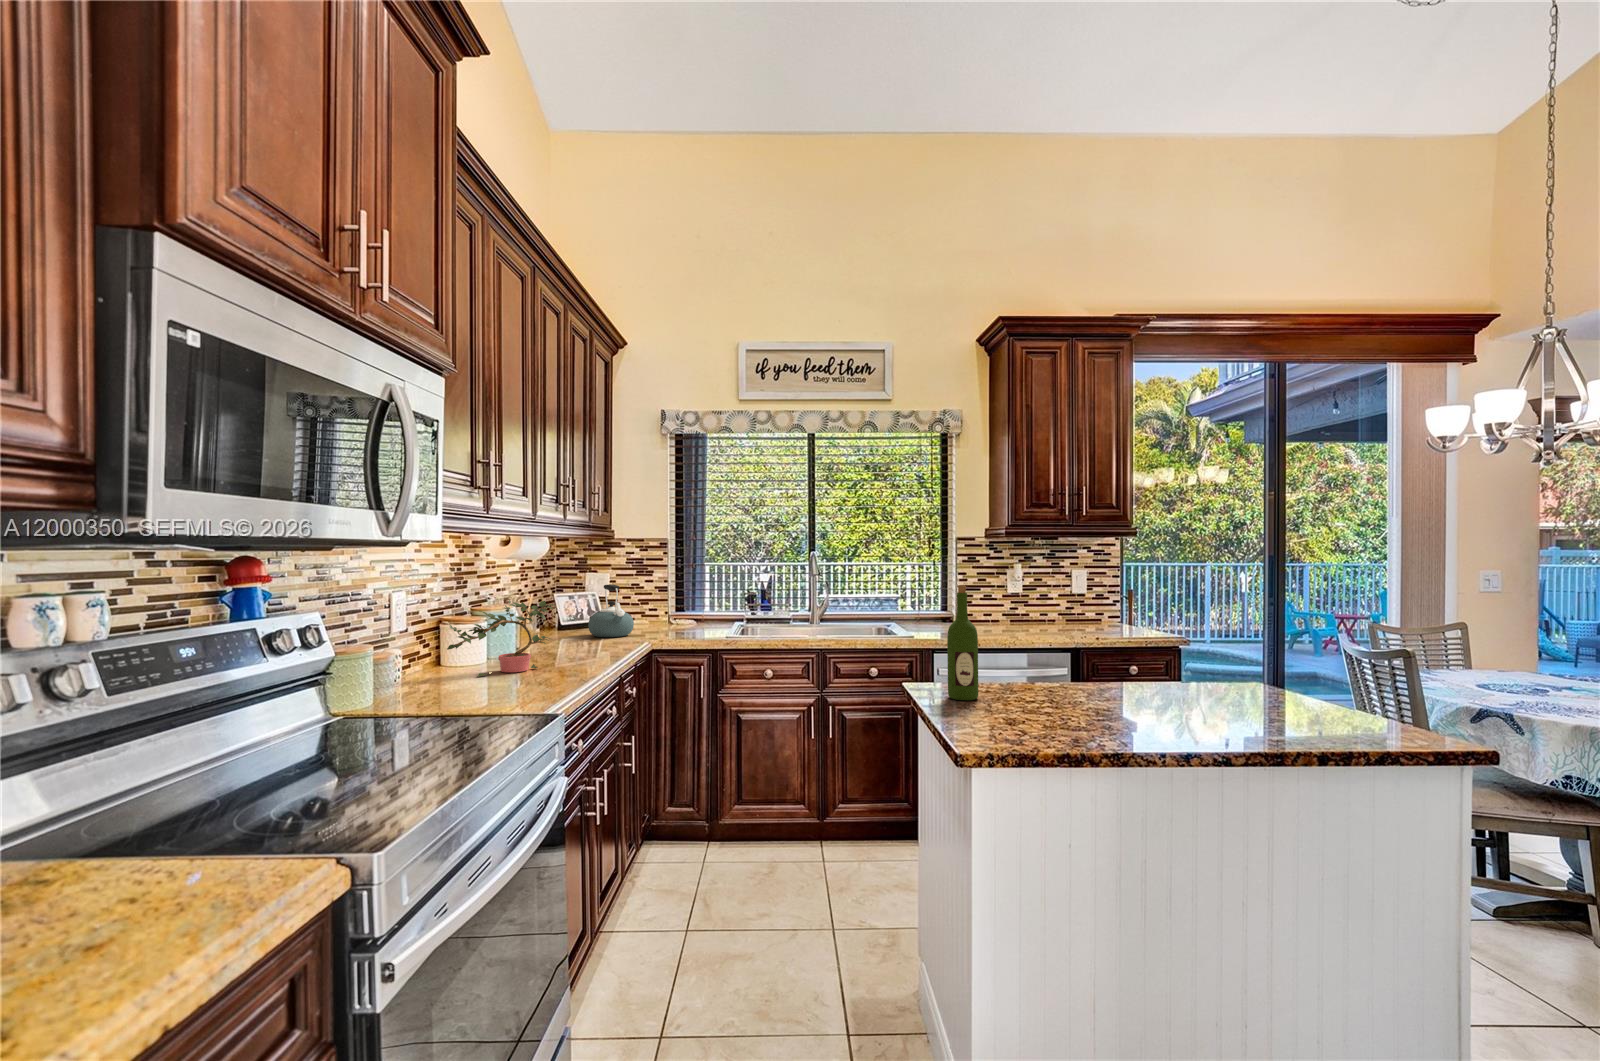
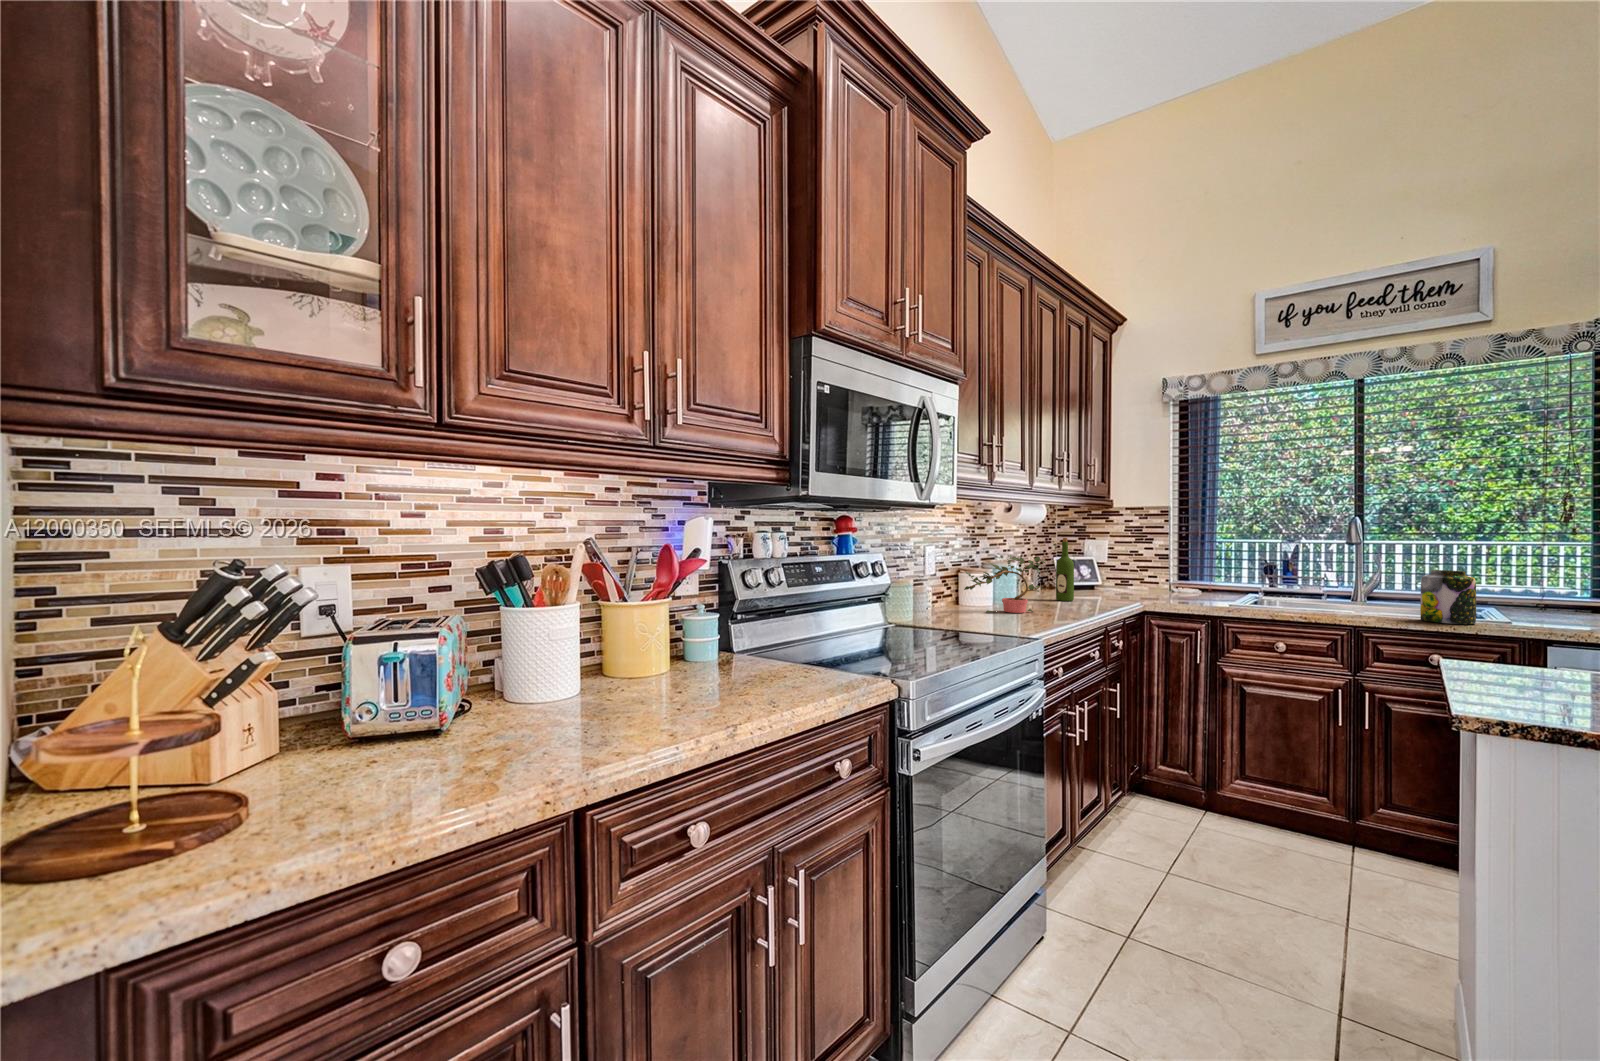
kettle: present [588,584,634,637] -> none [1084,549,1128,596]
wine bottle: present [947,585,978,700] -> present [1056,538,1074,601]
jar: none [863,595,896,640] -> present [1420,570,1476,624]

